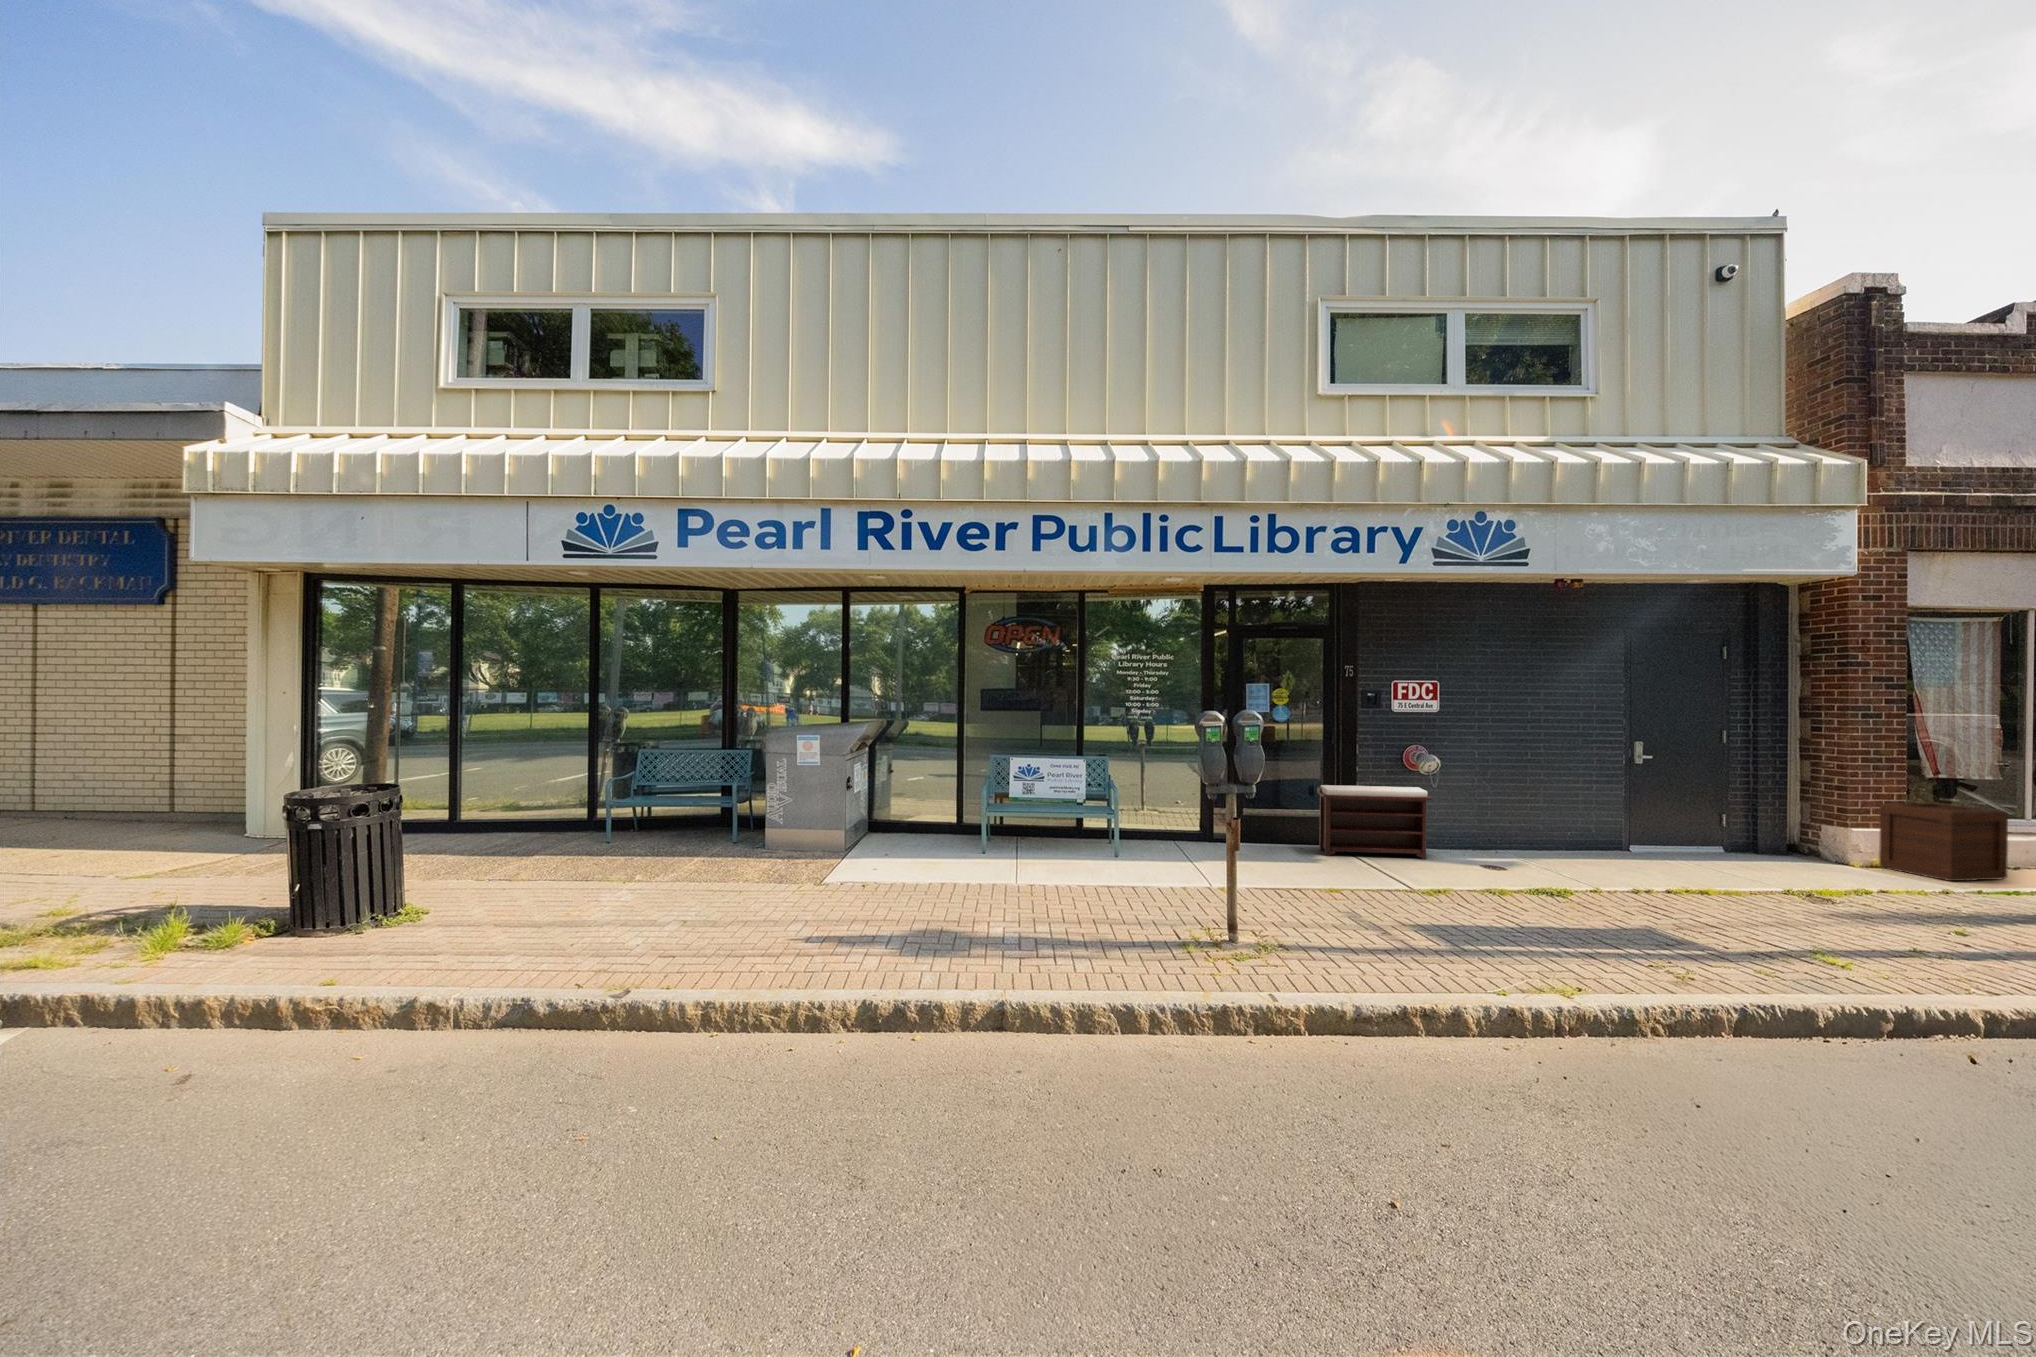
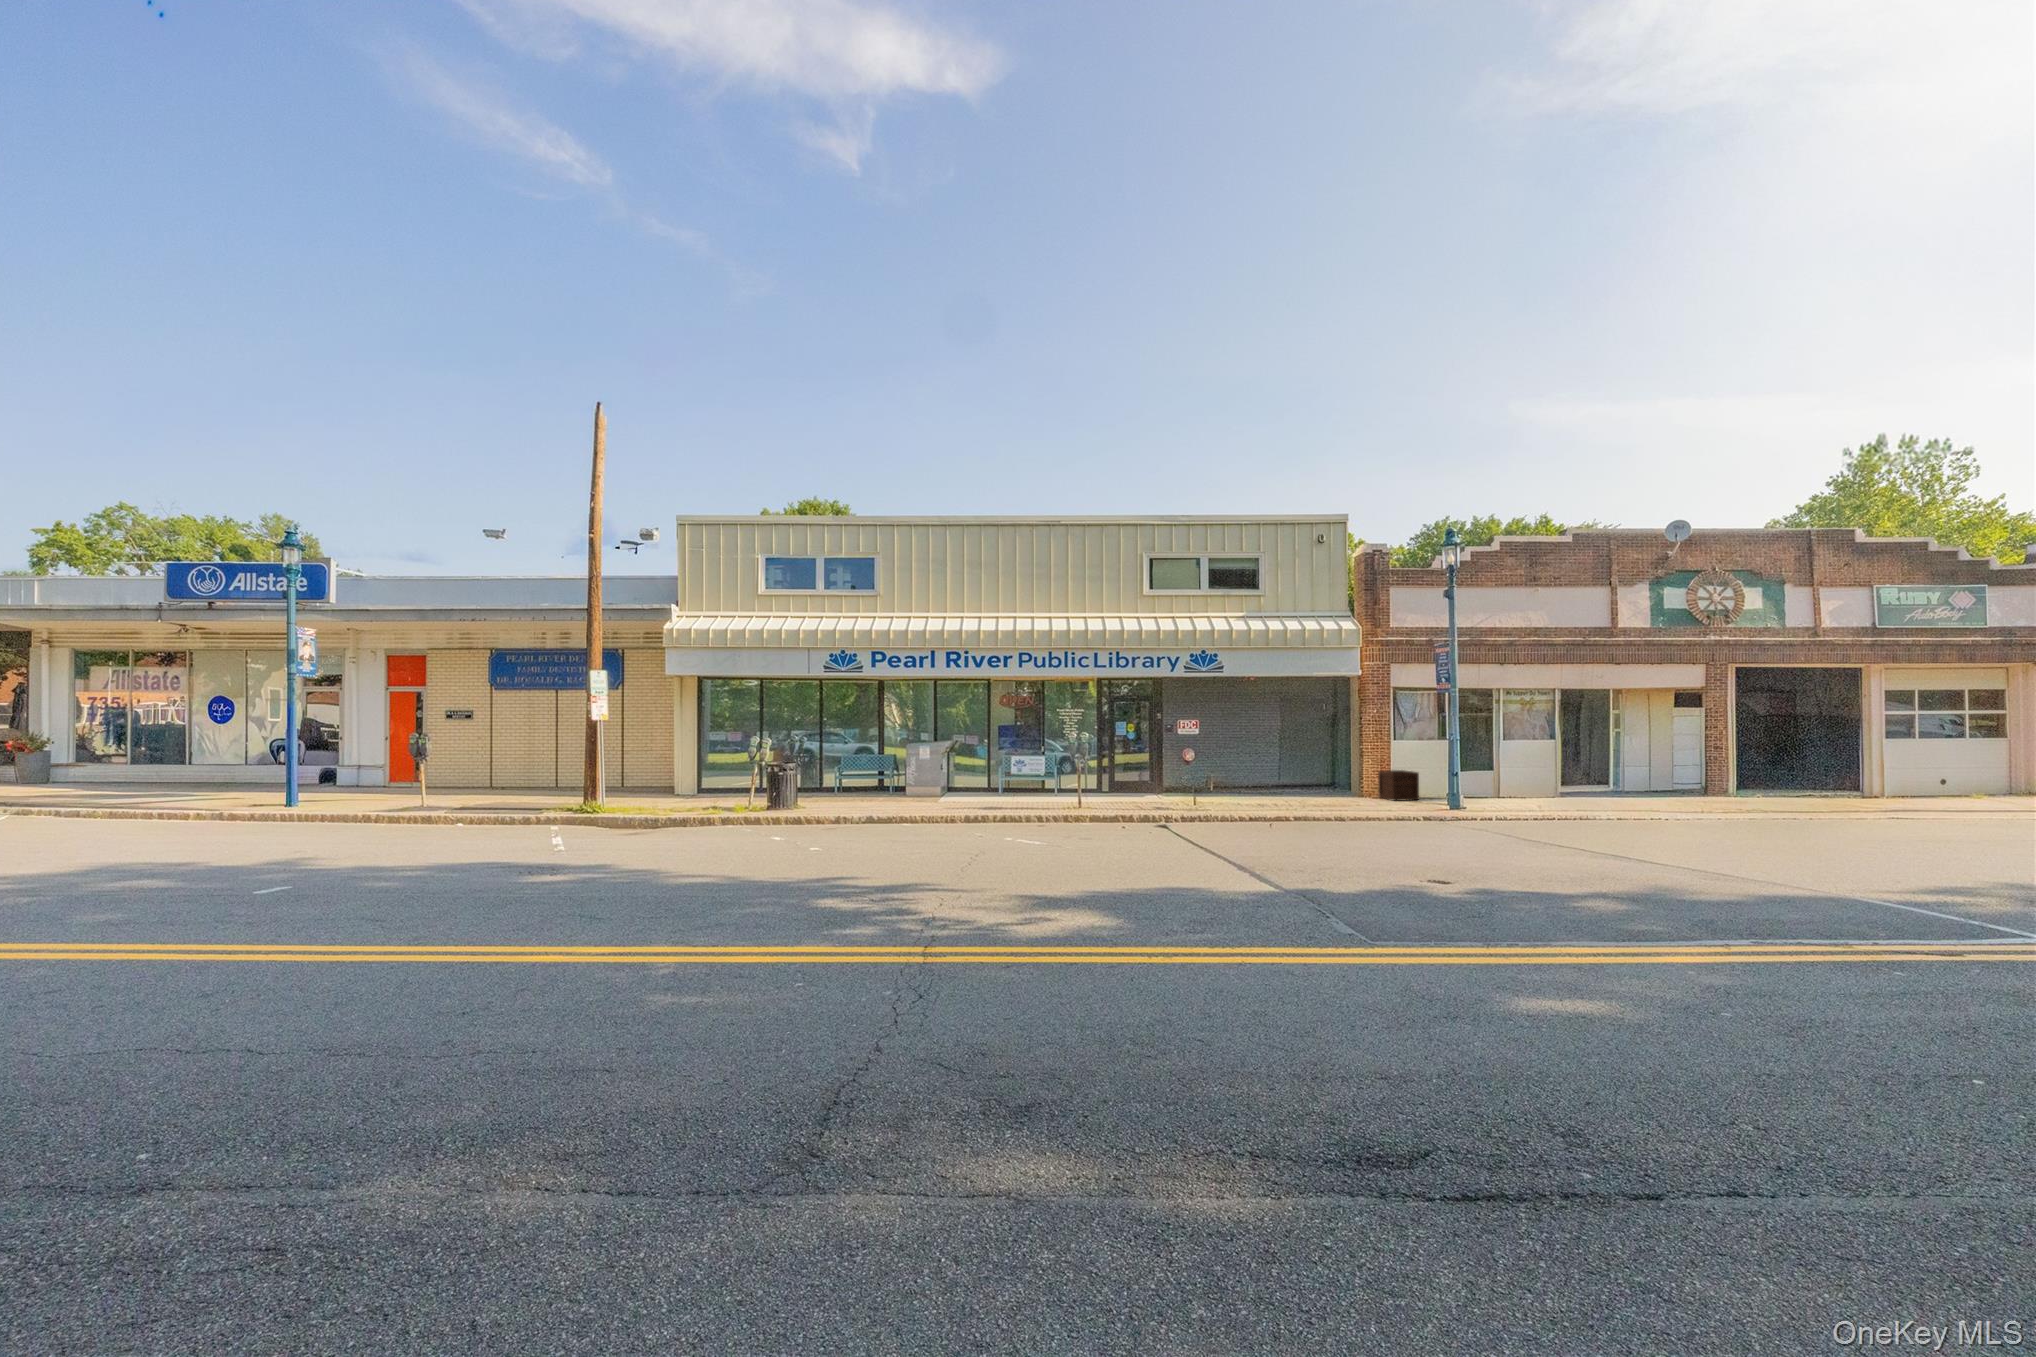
bench: present [1317,785,1431,859] -> none [1145,766,1190,797]

